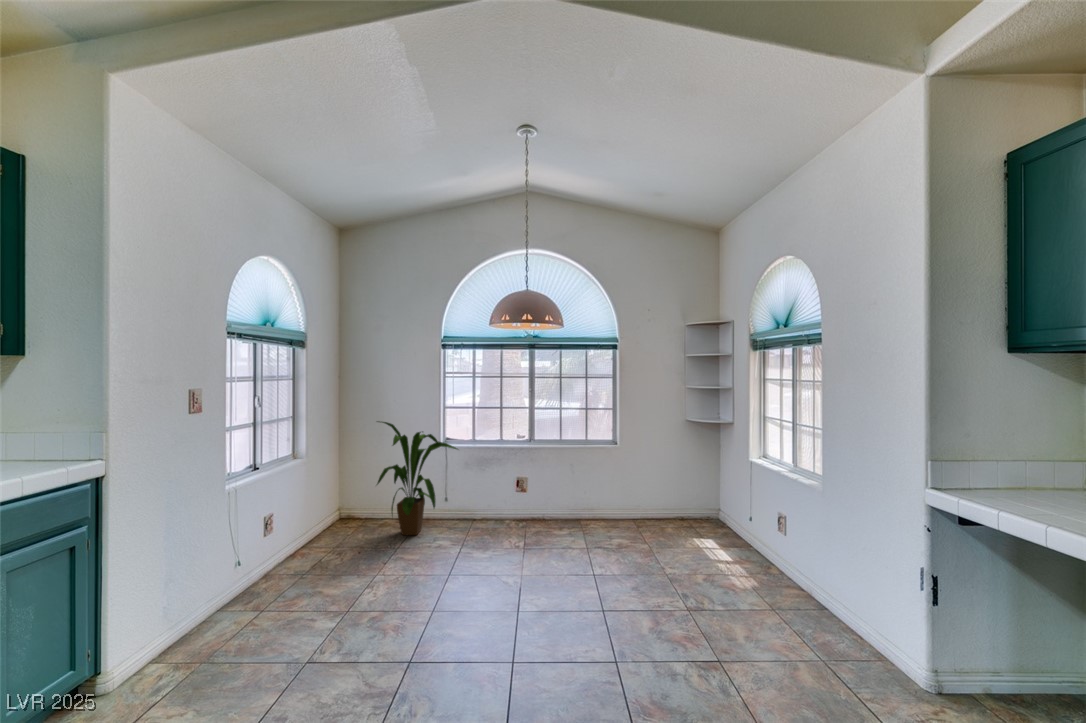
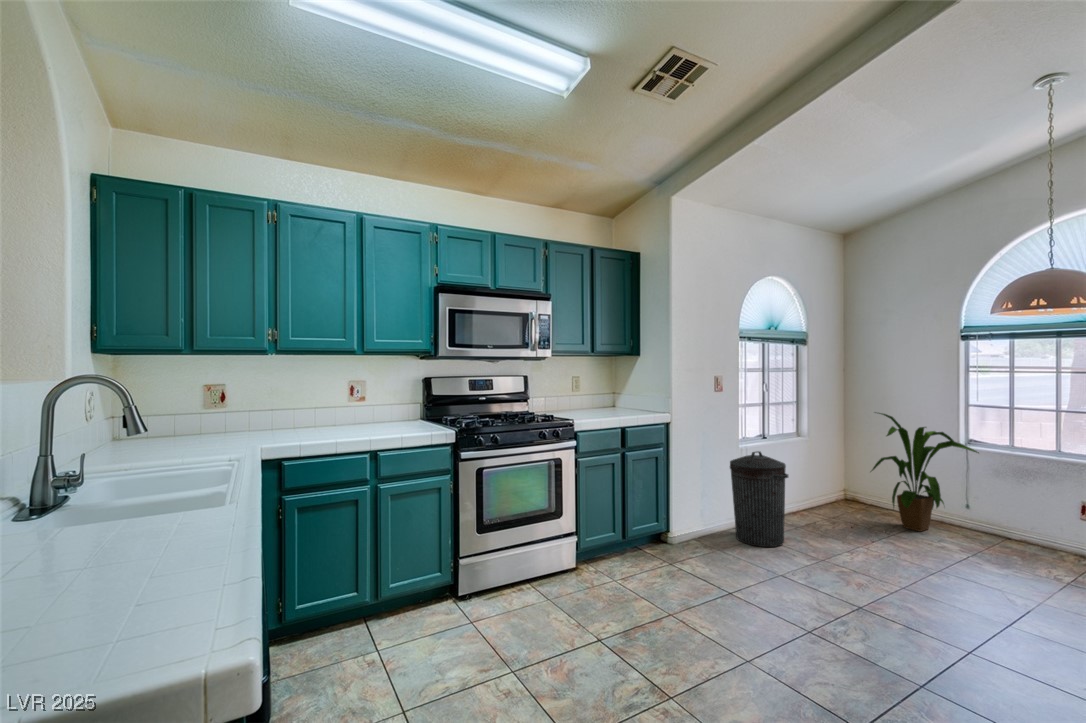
trash can: none [212,492,304,632] -> present [730,451,788,547]

